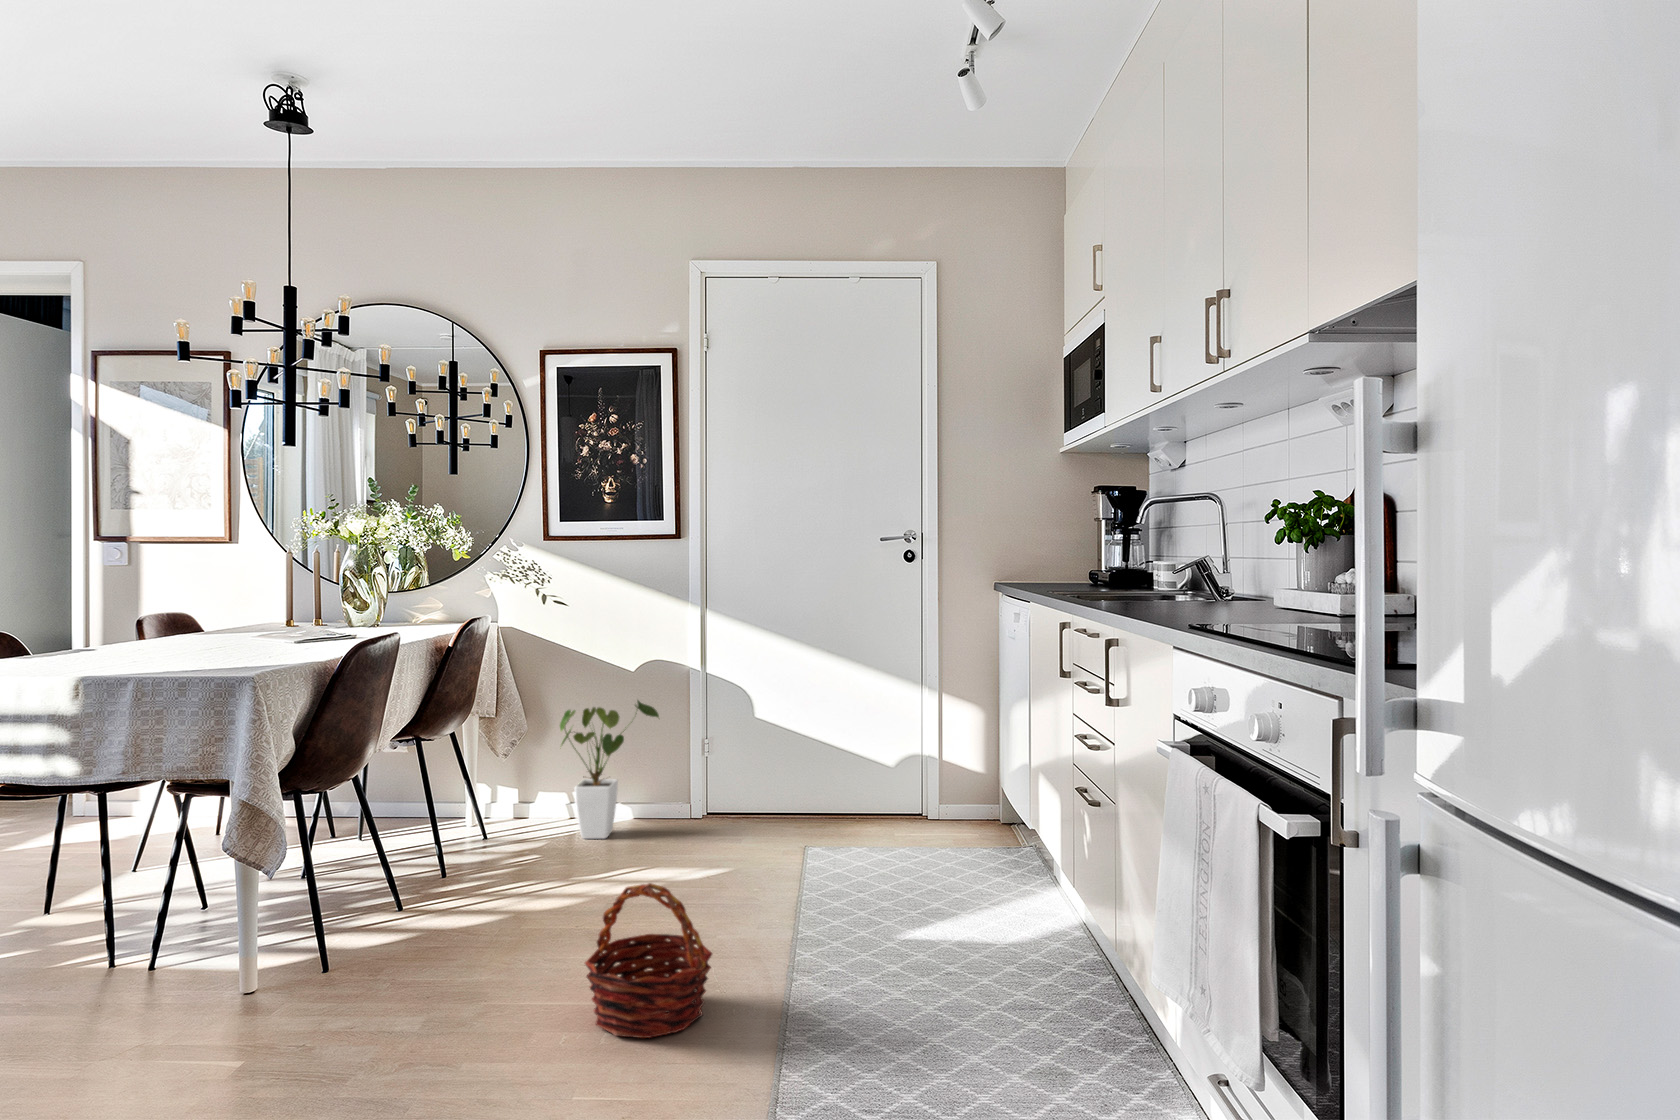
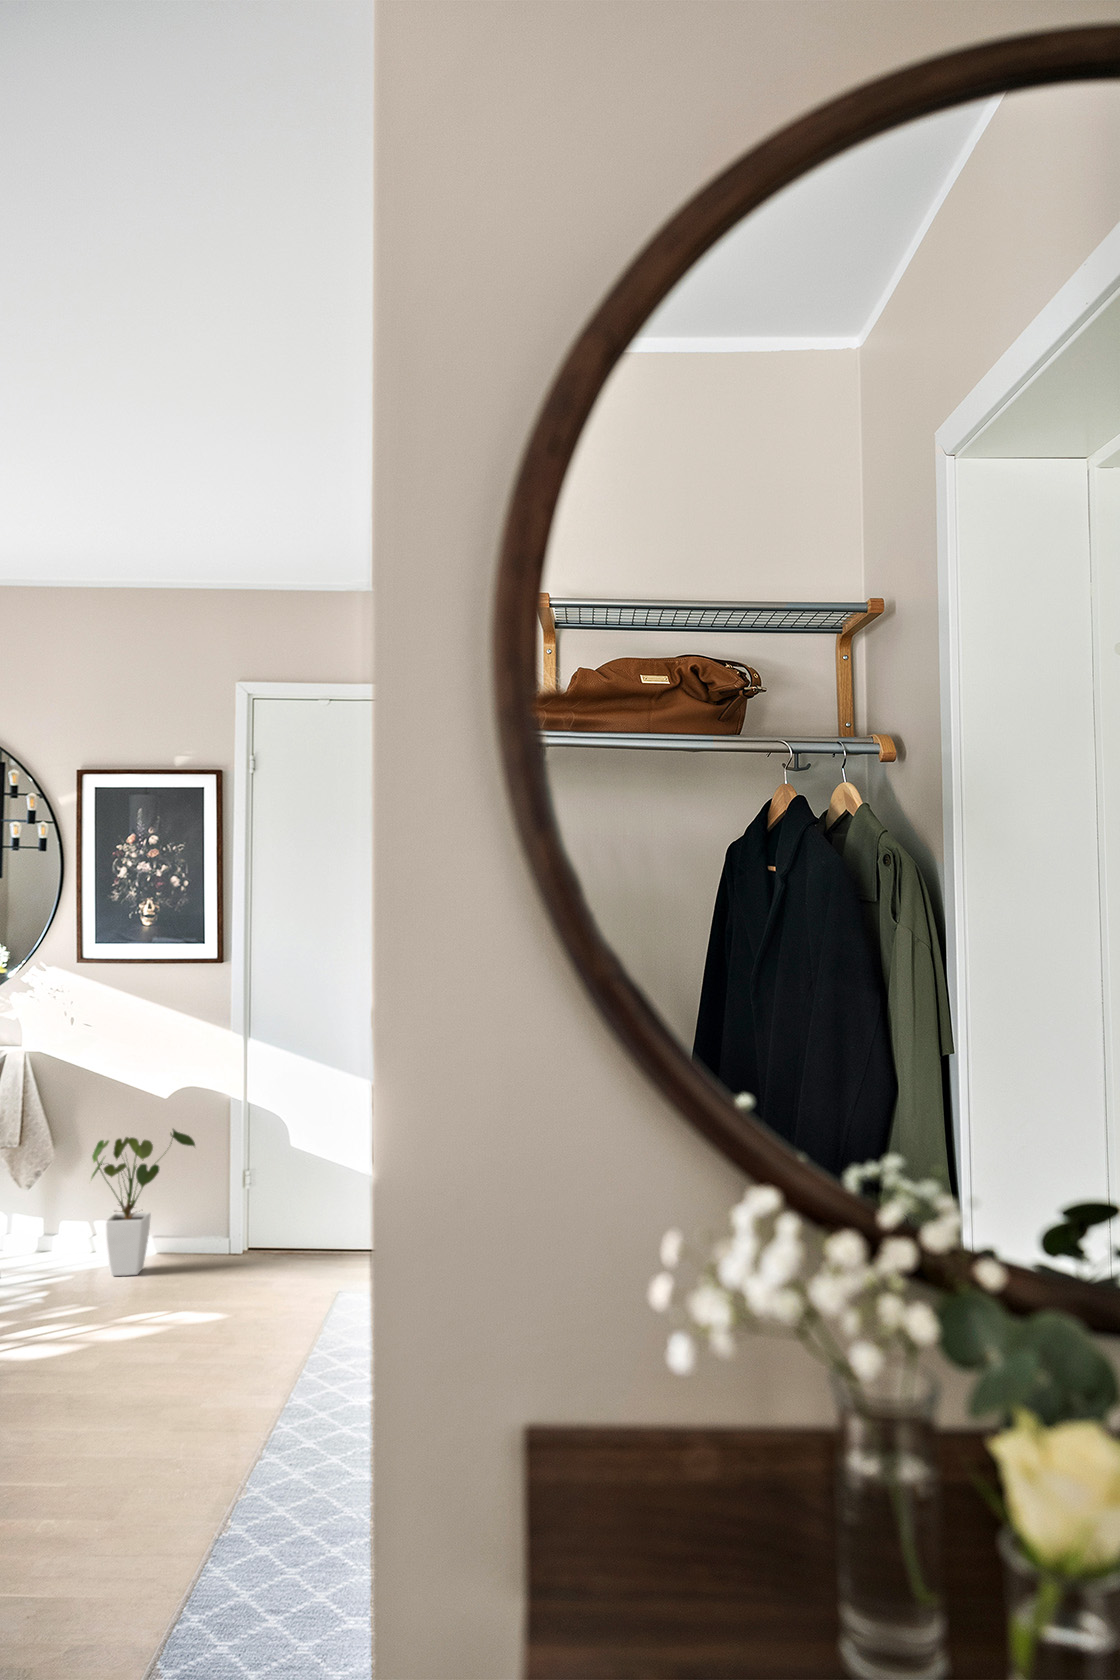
basket: present [585,883,712,1038] -> none [130,1297,254,1445]

